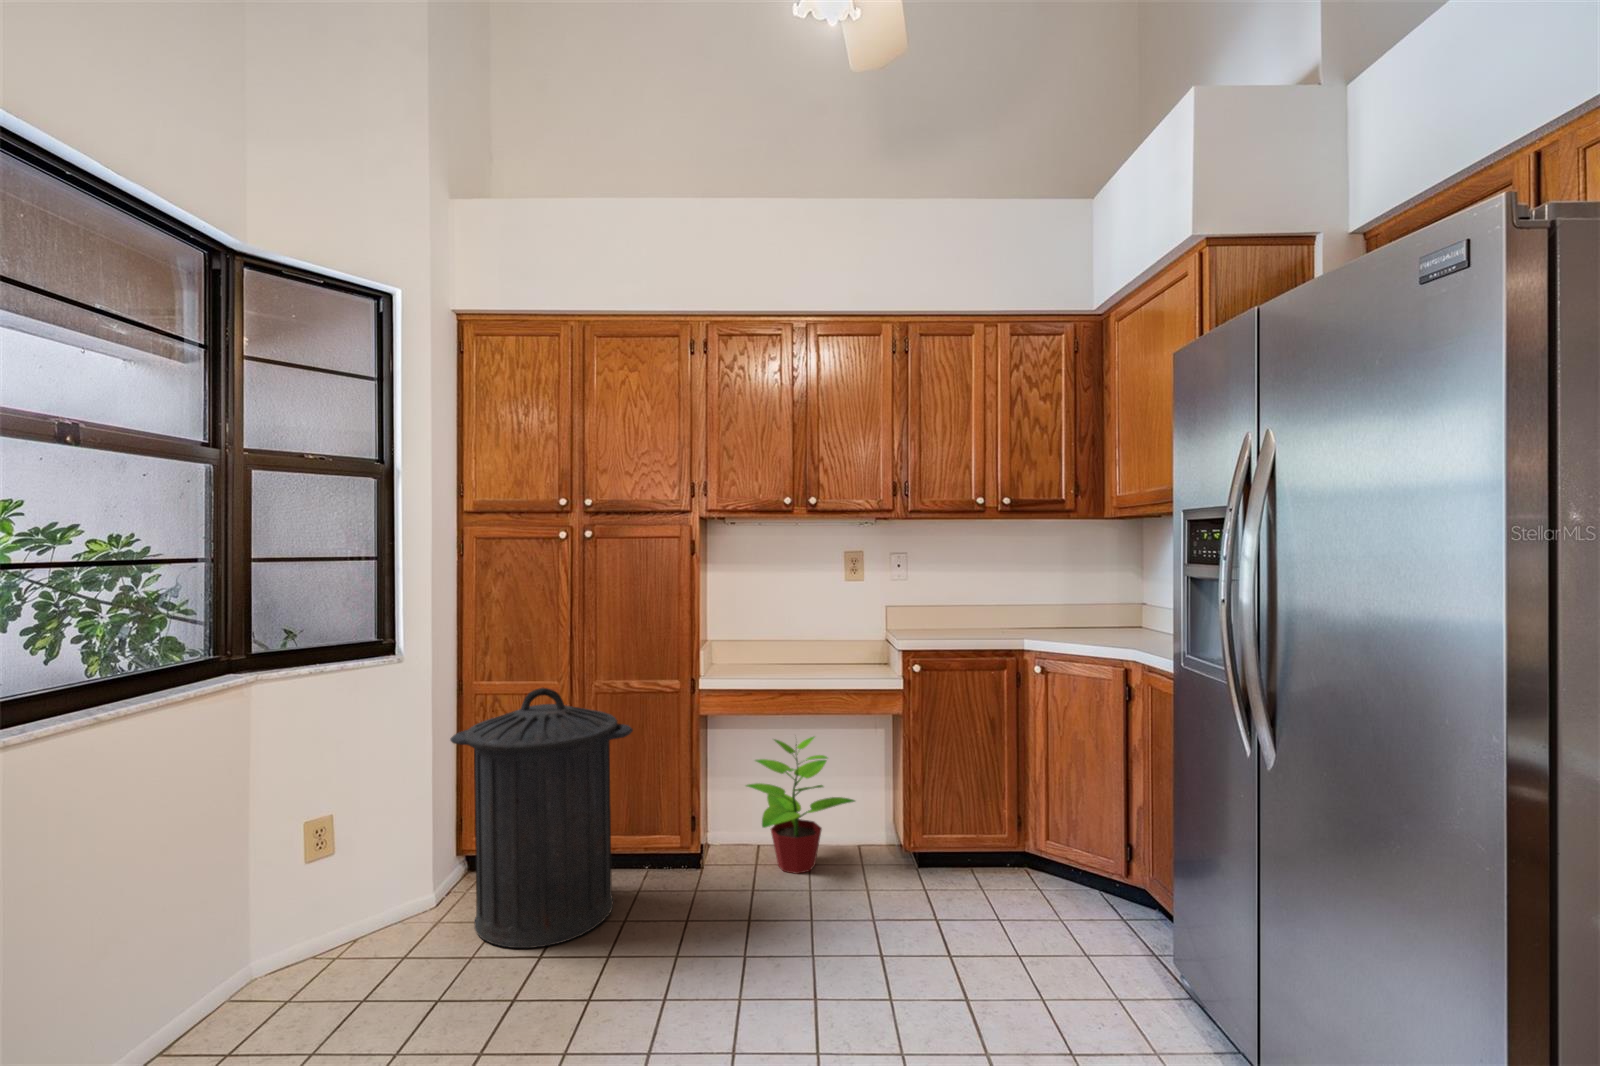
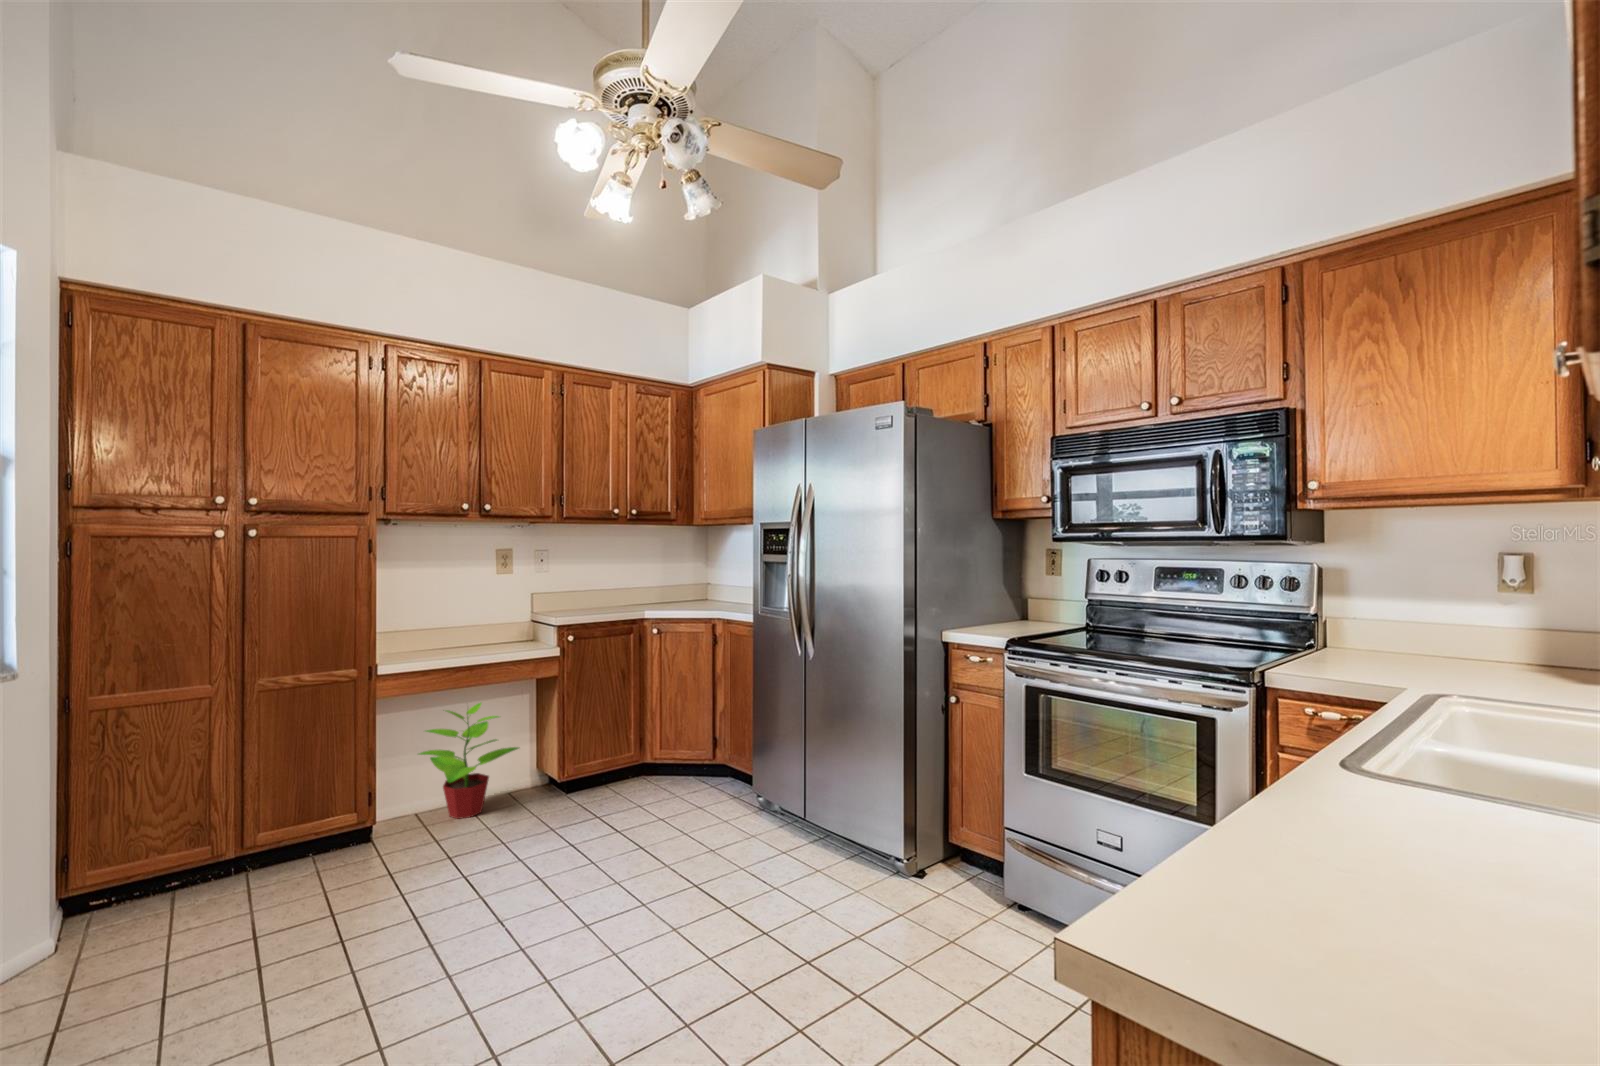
trash can: present [450,688,633,948] -> none [93,688,331,956]

